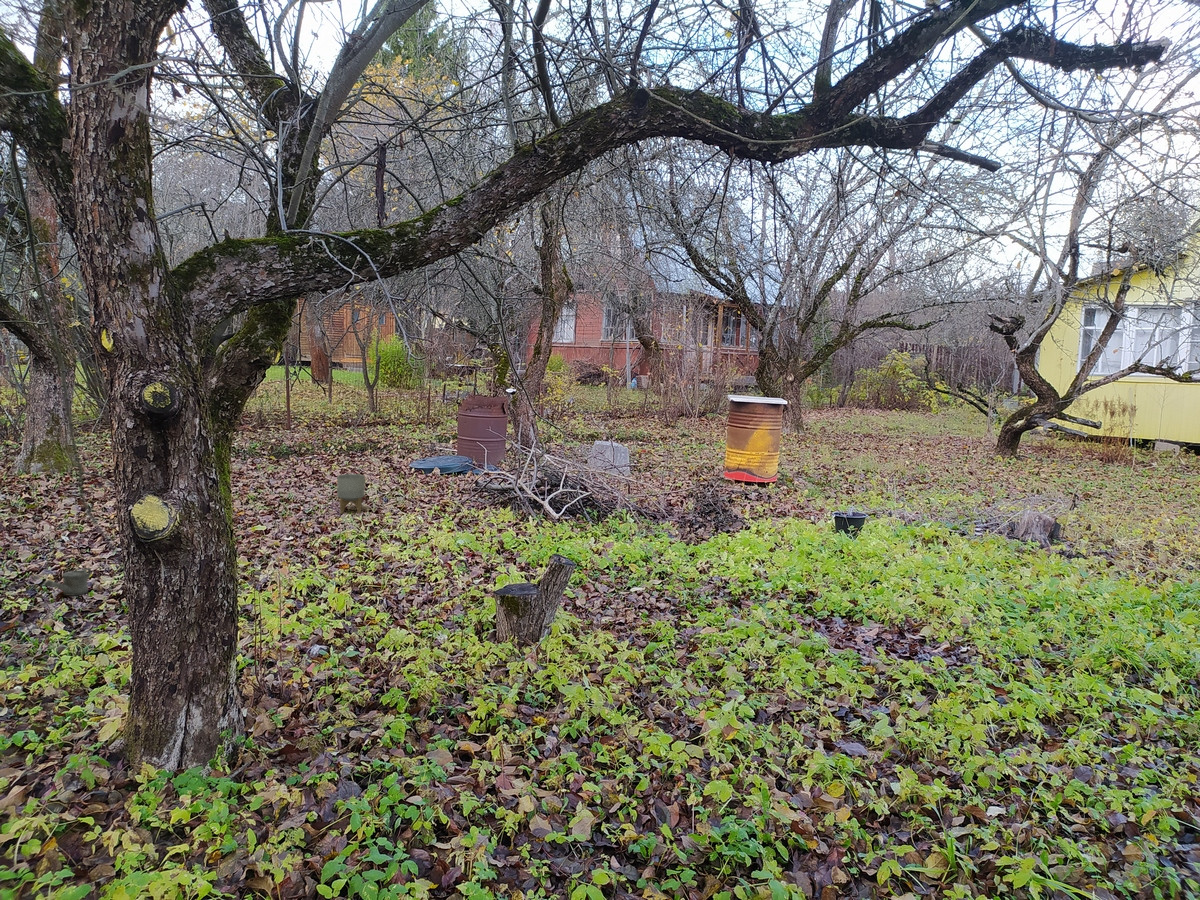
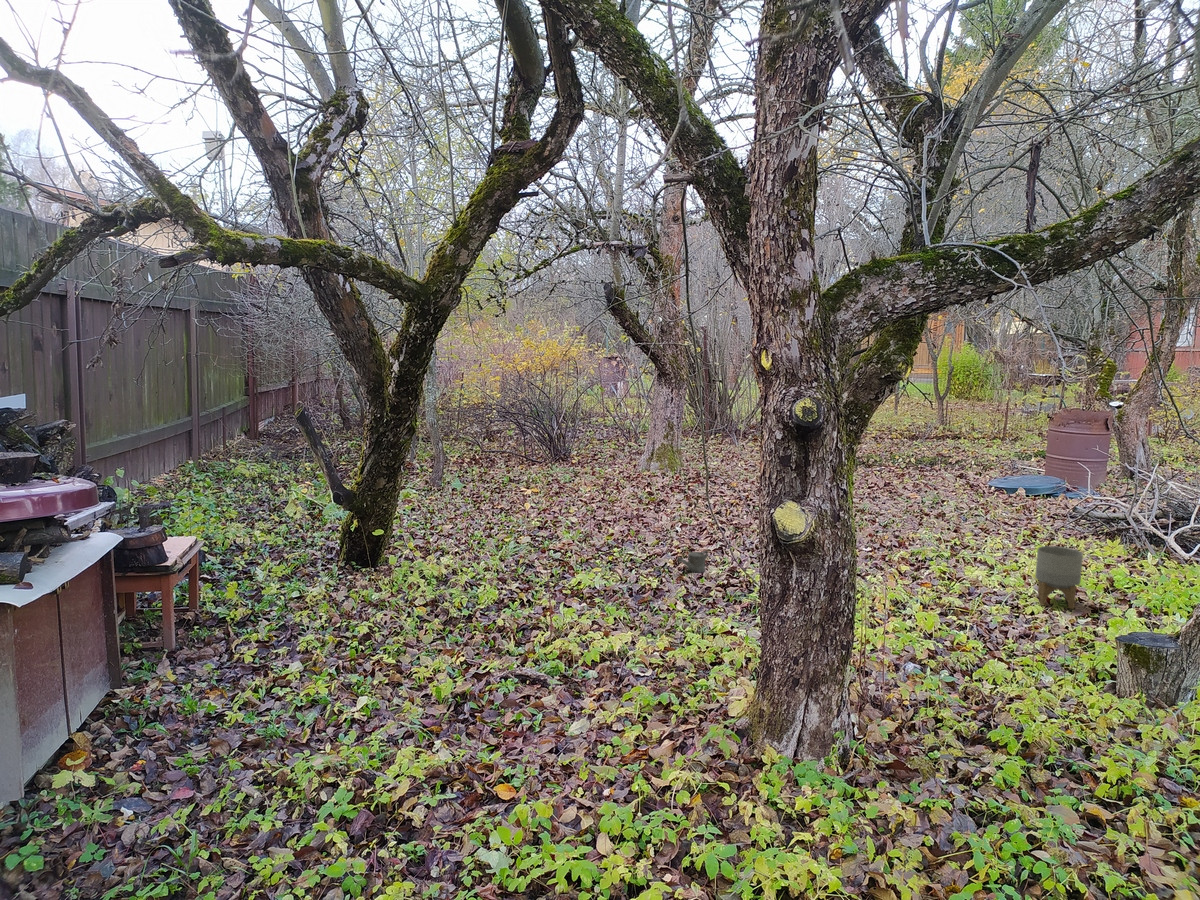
planter: present [337,474,365,514] -> present [1035,546,1083,609]

